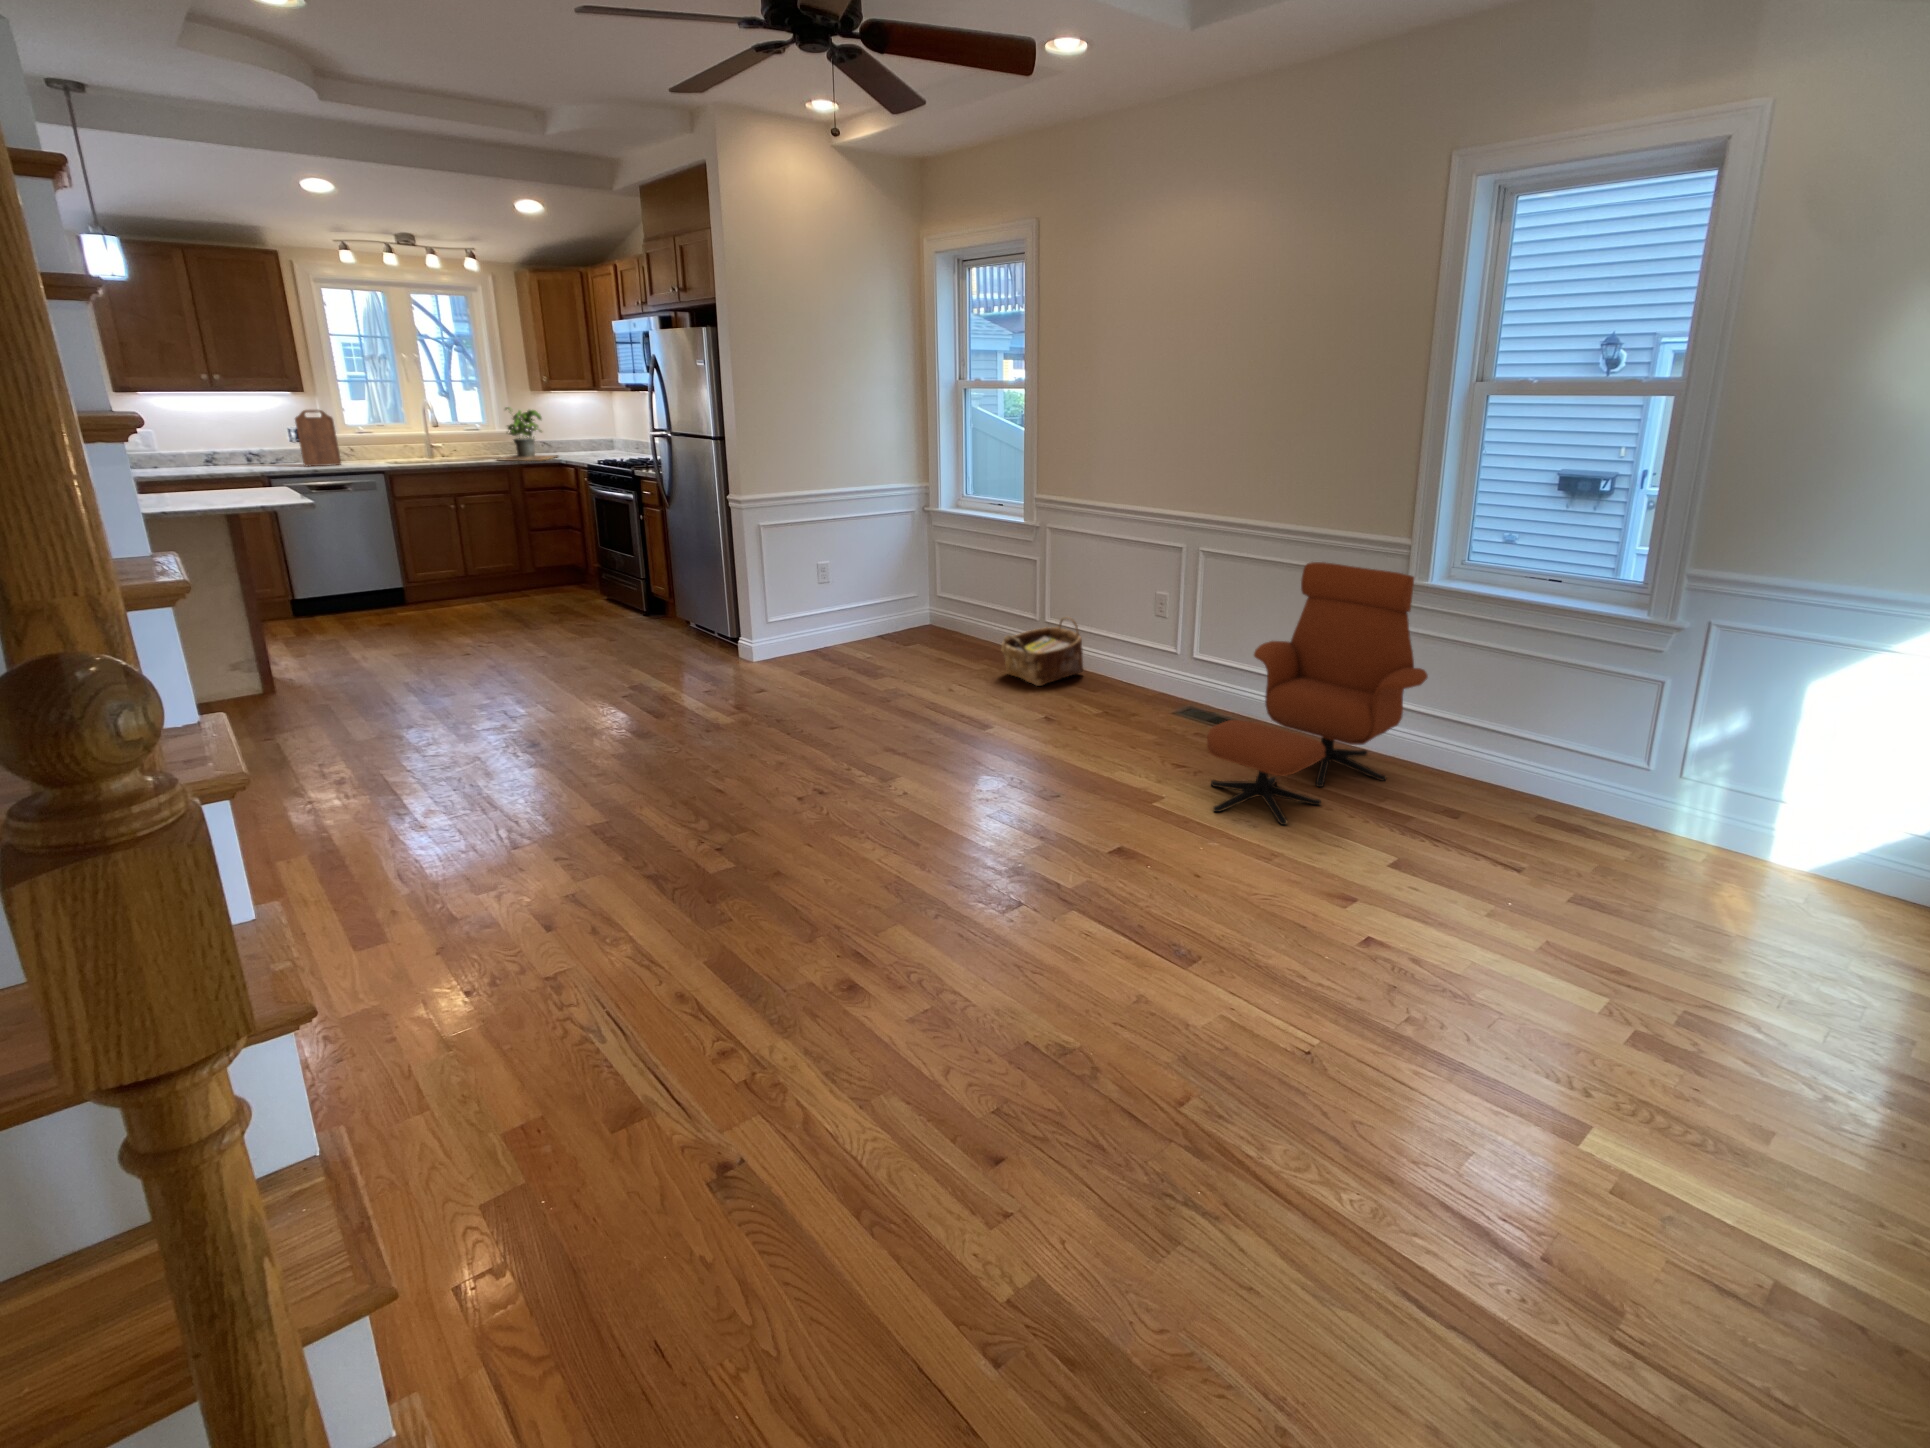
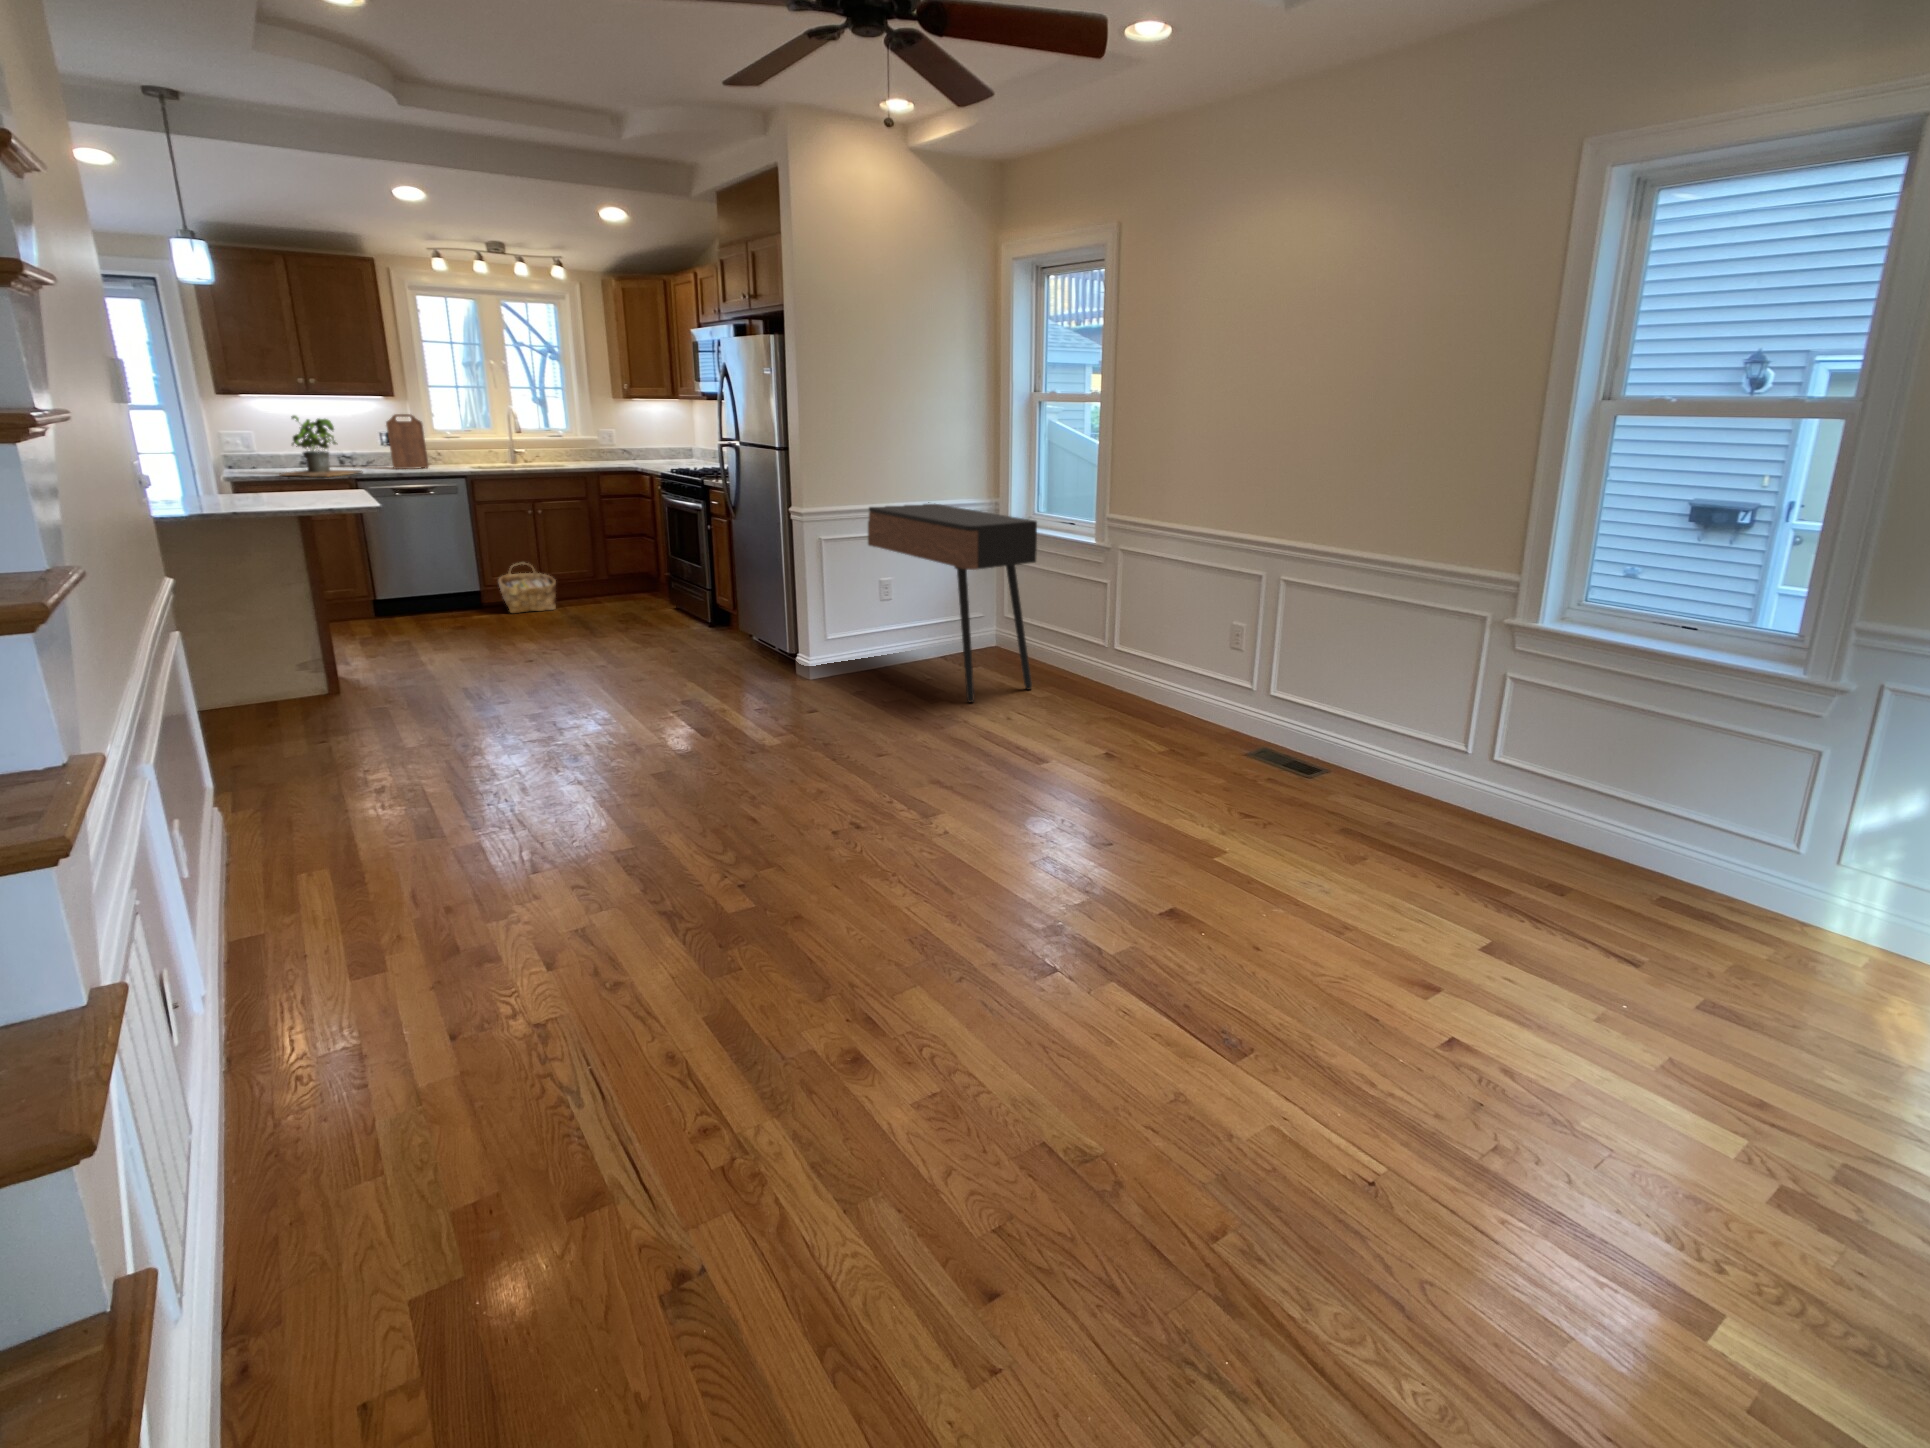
potted plant: present [498,408,558,461] -> present [280,416,362,477]
console table: none [788,486,973,679] -> present [868,502,1037,702]
lounge chair: present [1207,562,1428,825] -> none [1275,595,1529,890]
woven basket: present [1002,617,1083,686] -> present [499,563,556,613]

